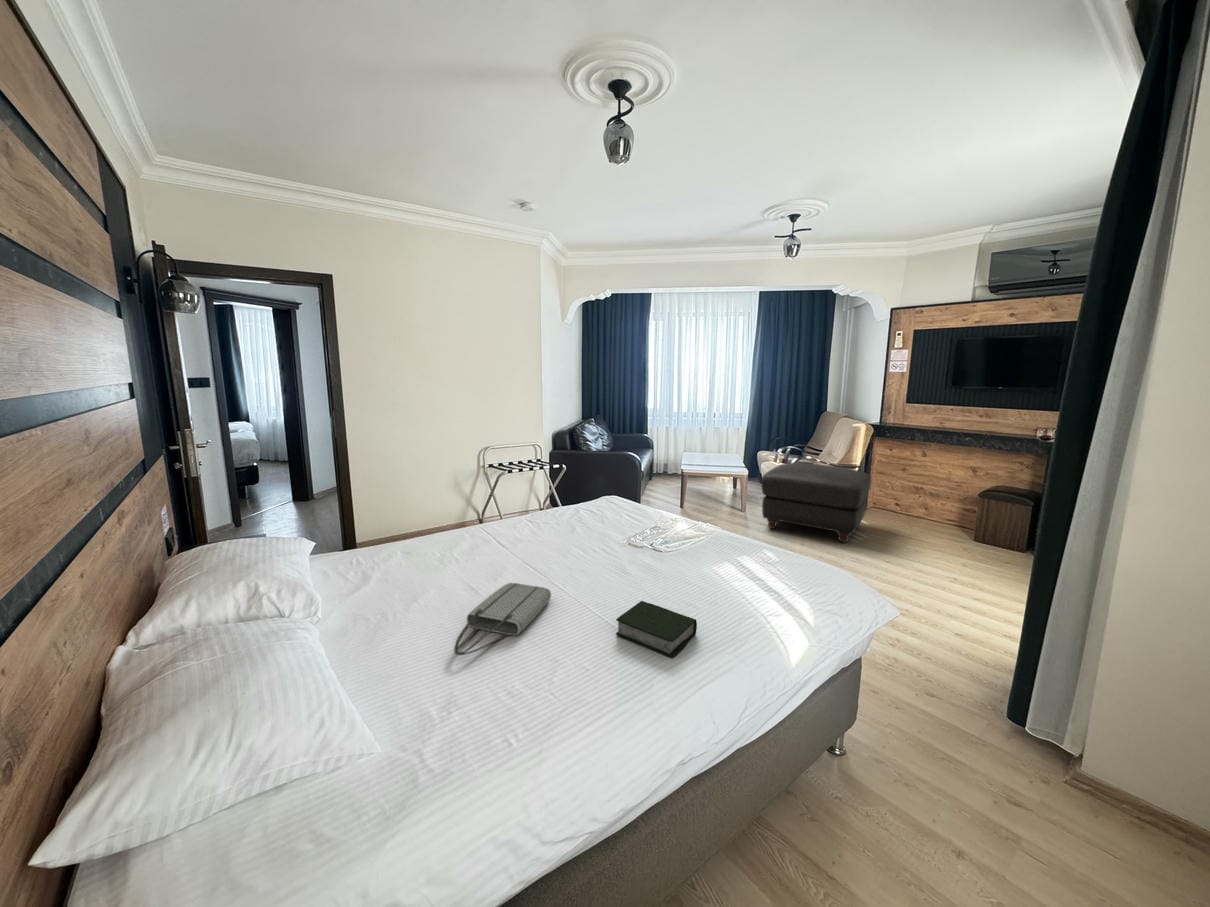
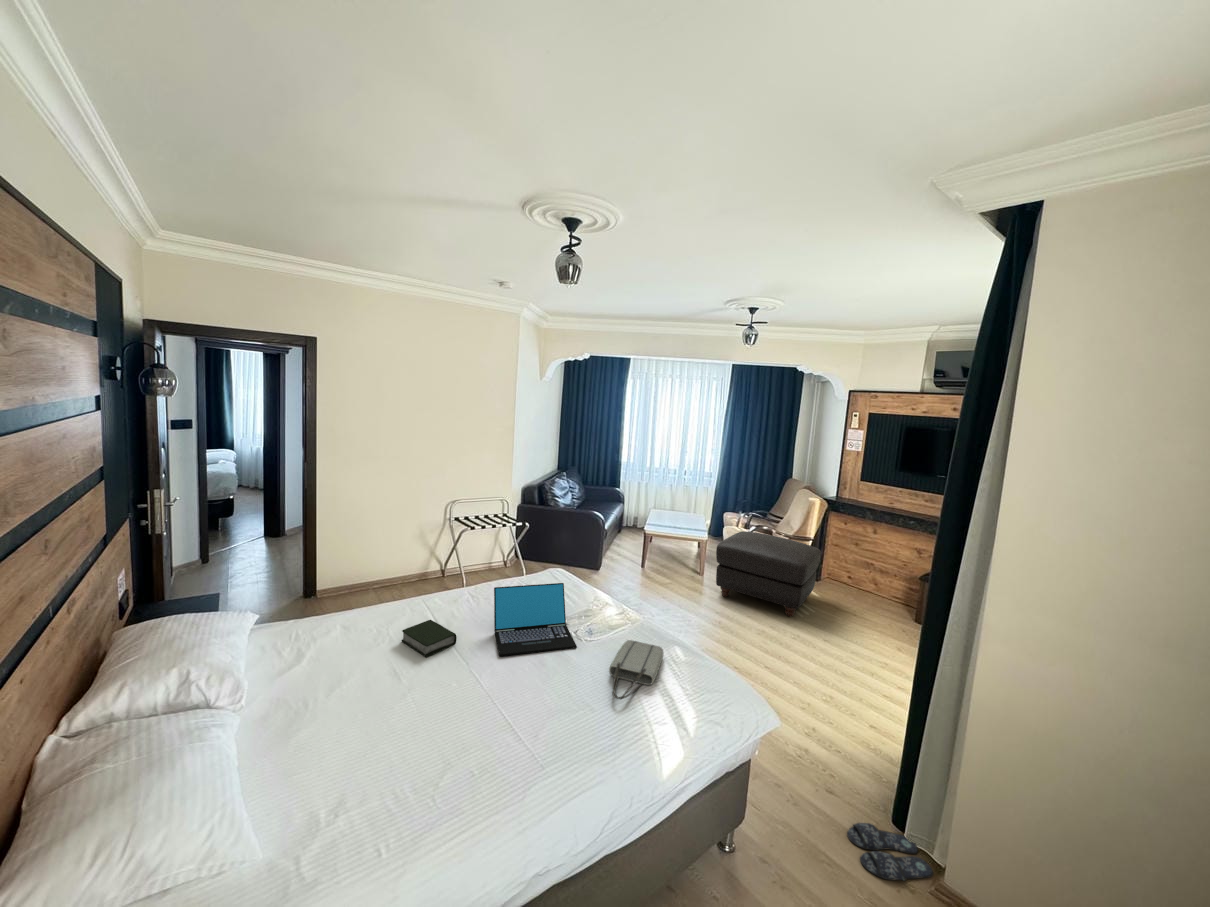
laptop: none [558,498,654,570] -> present [494,583,577,656]
tote bag: present [454,583,551,655] -> present [609,640,663,699]
book: present [616,601,697,658] -> present [402,620,457,657]
slippers: none [957,721,1060,772] -> present [847,823,933,881]

